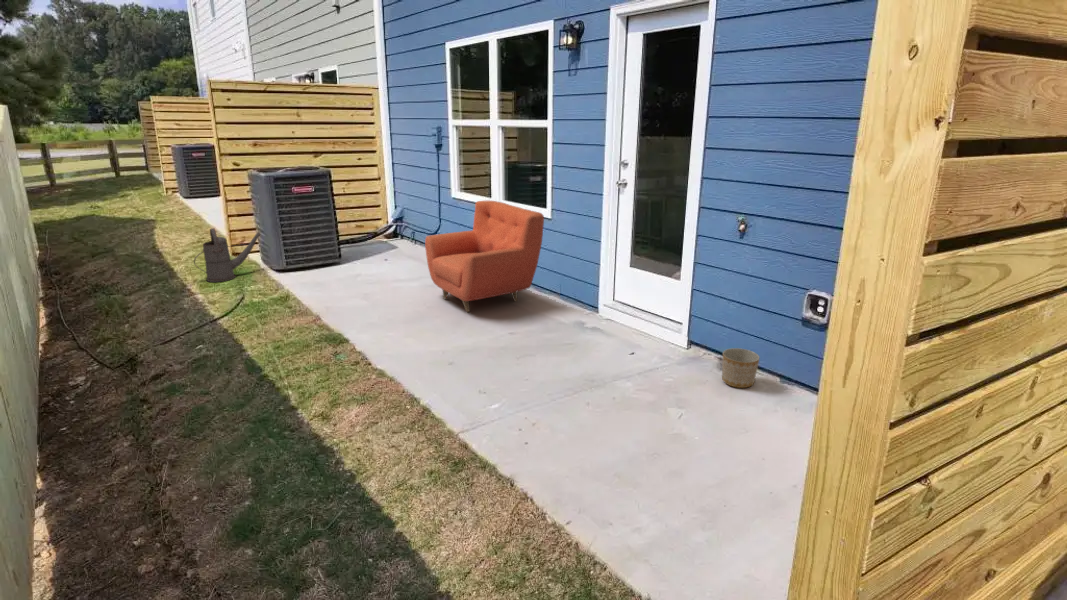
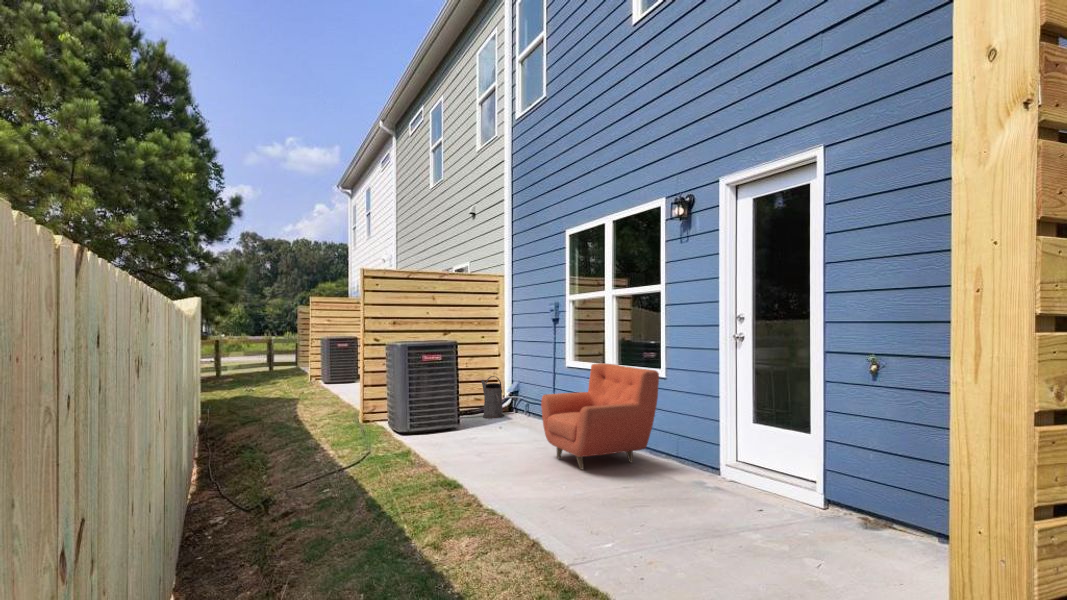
watering can: present [194,228,260,282] -> present [482,376,504,418]
planter: present [722,348,759,388] -> none [865,499,911,544]

